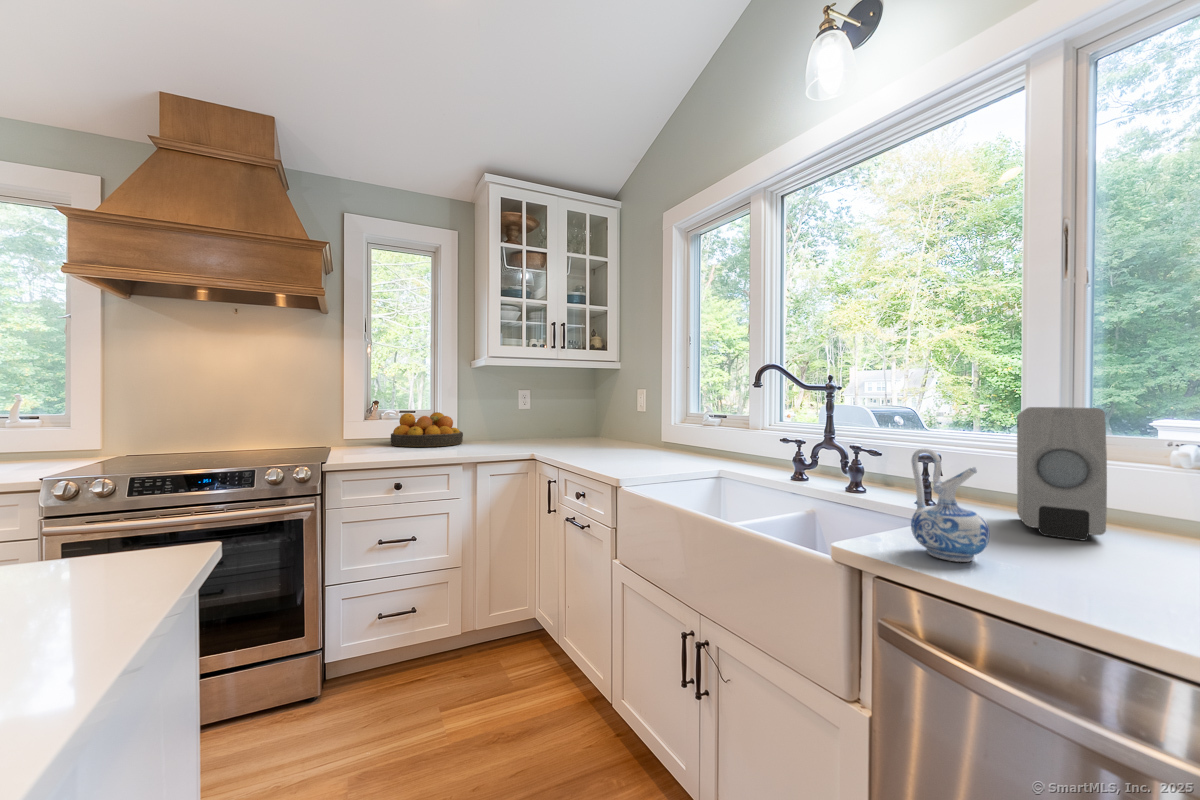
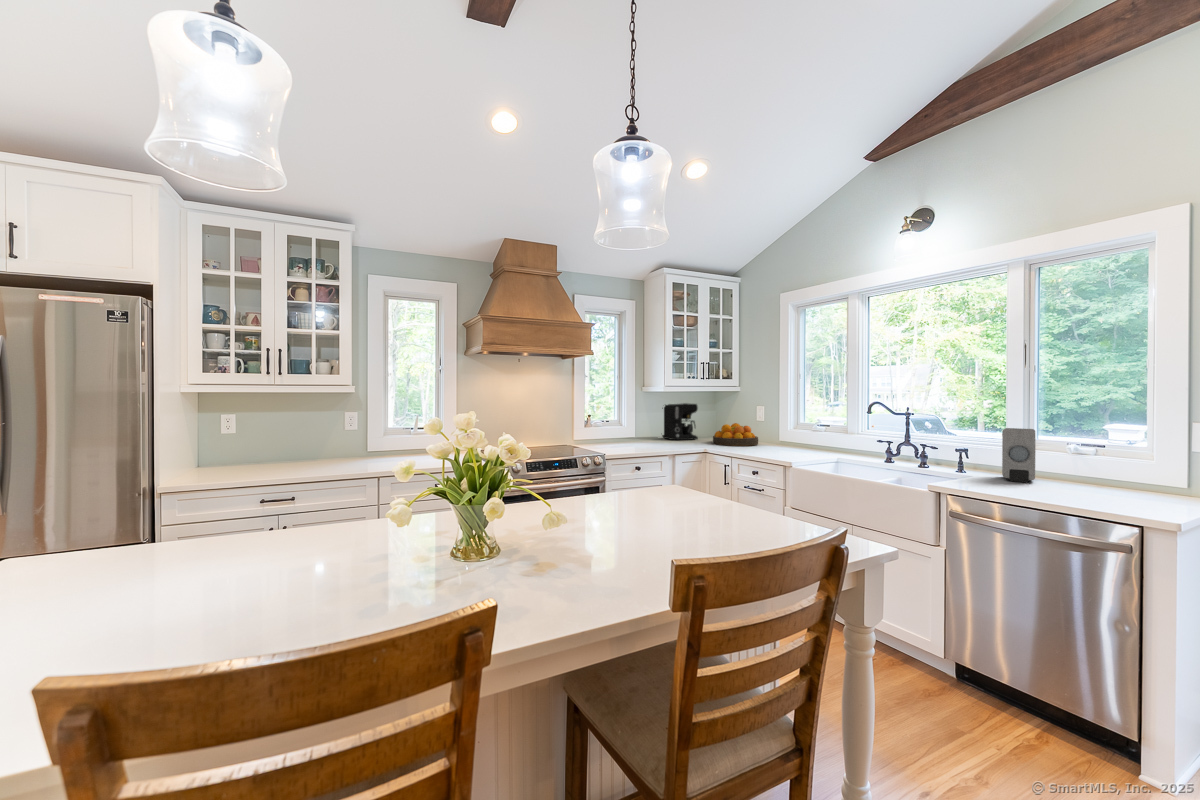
coffee maker: none [507,387,557,439] -> present [662,403,698,440]
fruit bowl: present [391,412,463,447] -> present [713,423,758,446]
ceramic pitcher: present [911,448,989,562] -> none [957,446,987,488]

